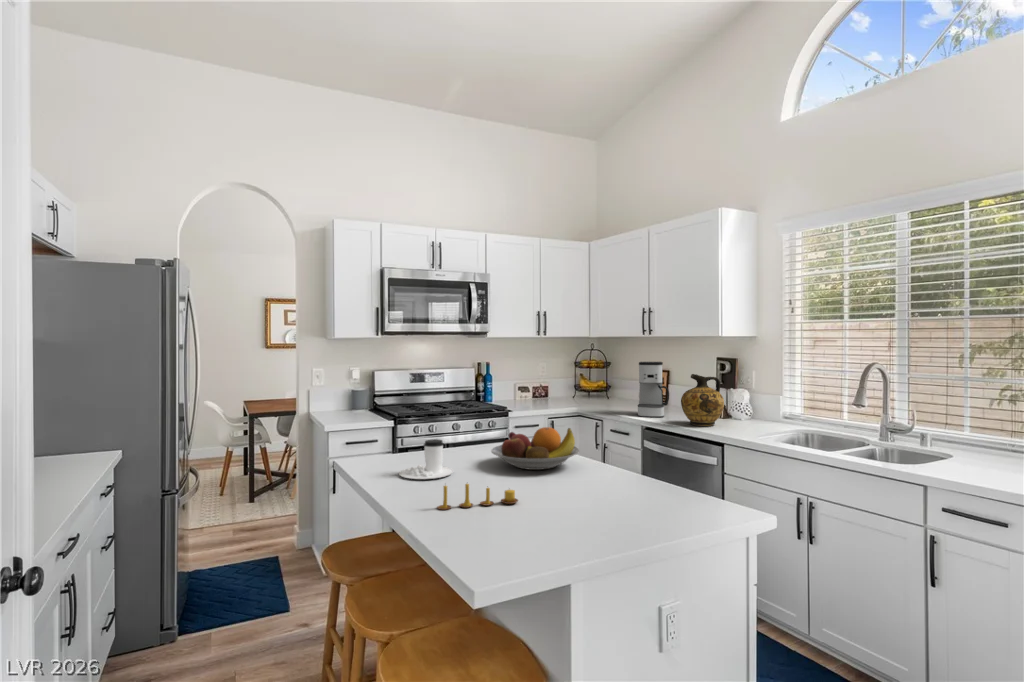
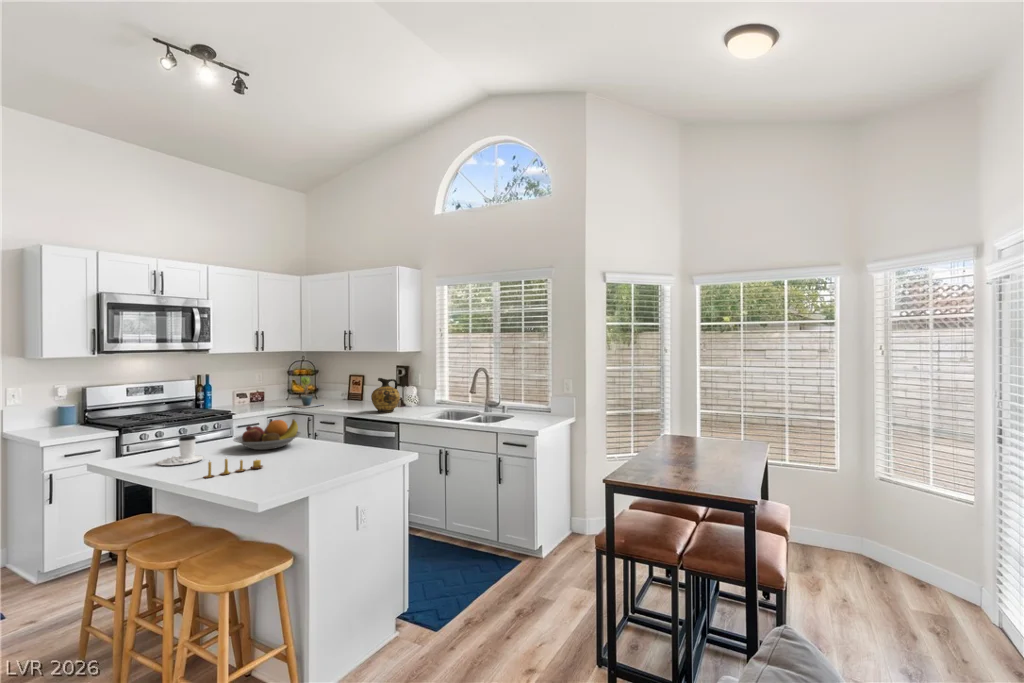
coffee maker: present [638,362,669,417] -> none [341,370,363,410]
potted plant: none [572,368,619,410] -> present [292,377,321,408]

